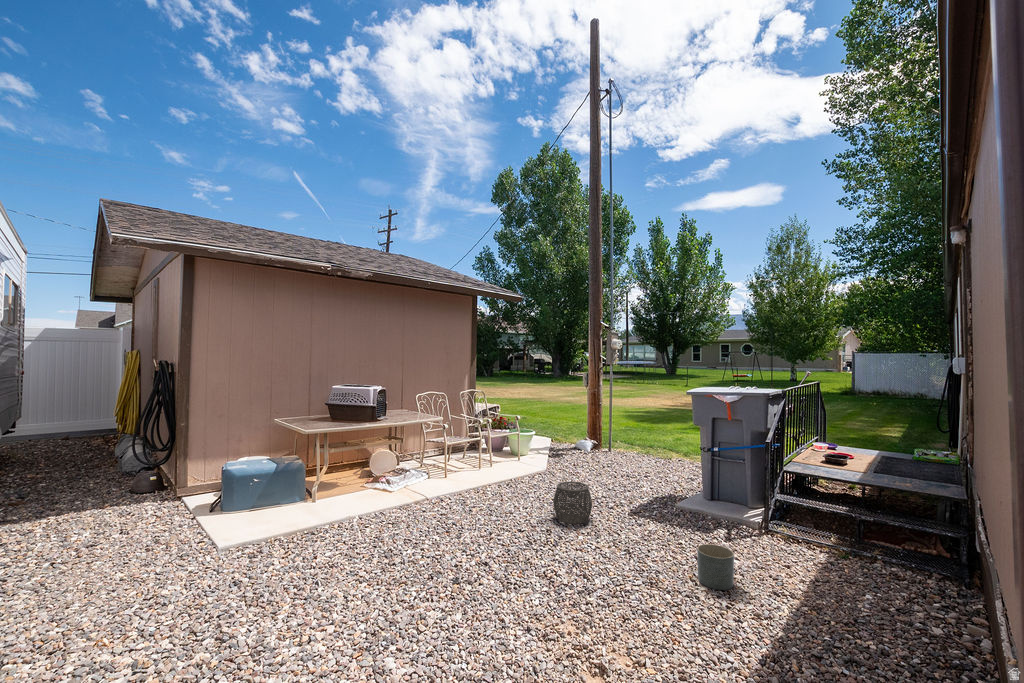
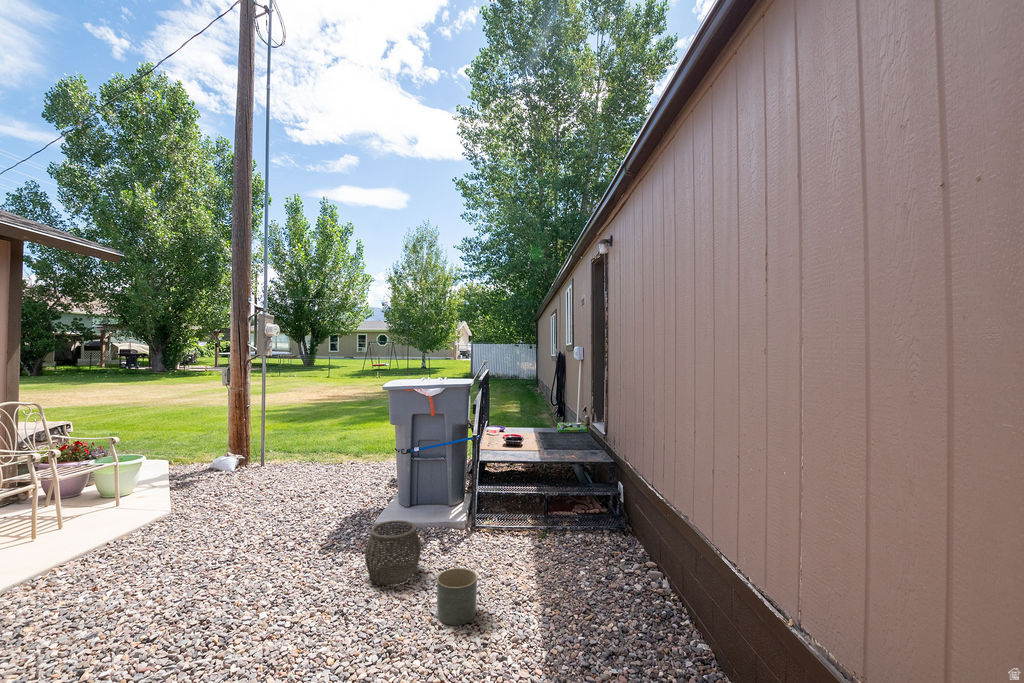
woven basket: present [553,482,592,524] -> present [365,520,421,584]

